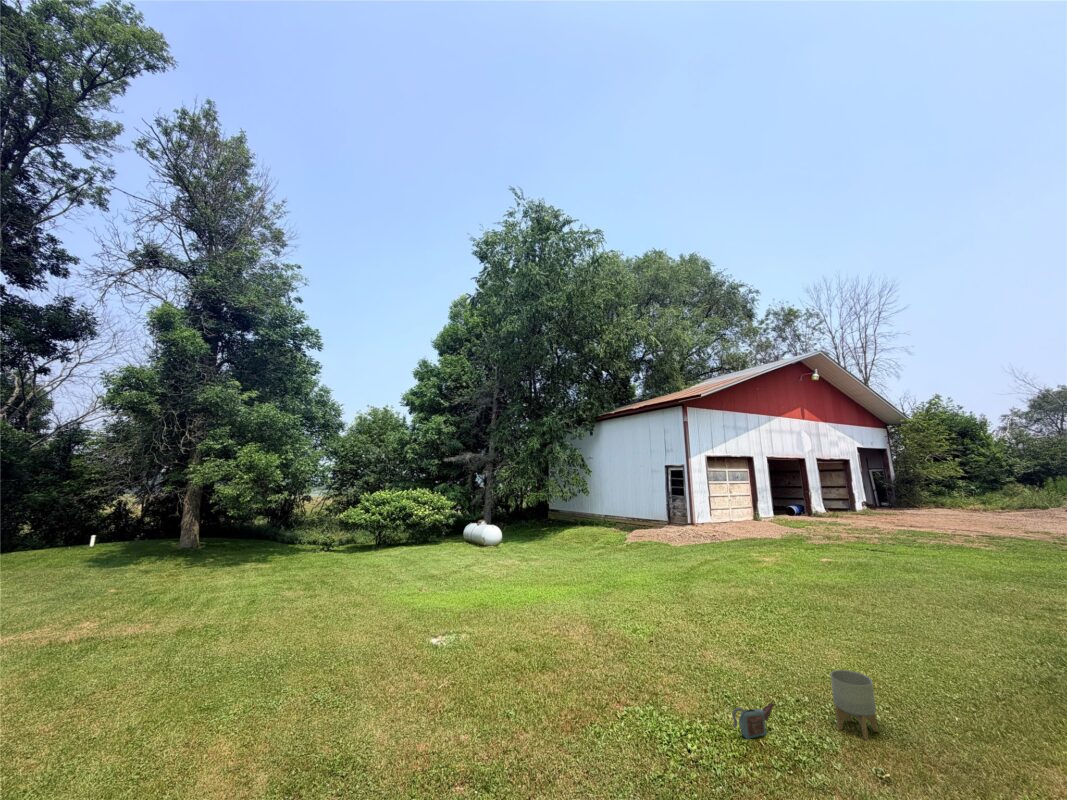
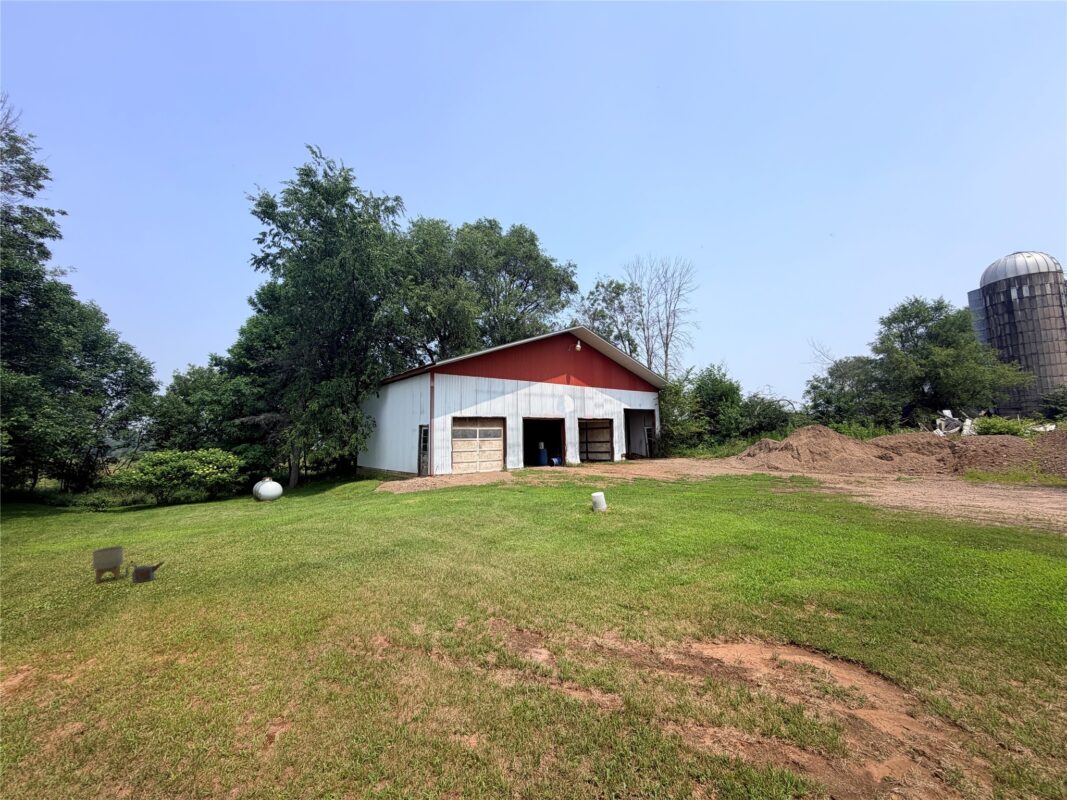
watering can: present [732,703,774,739] -> present [125,562,164,583]

